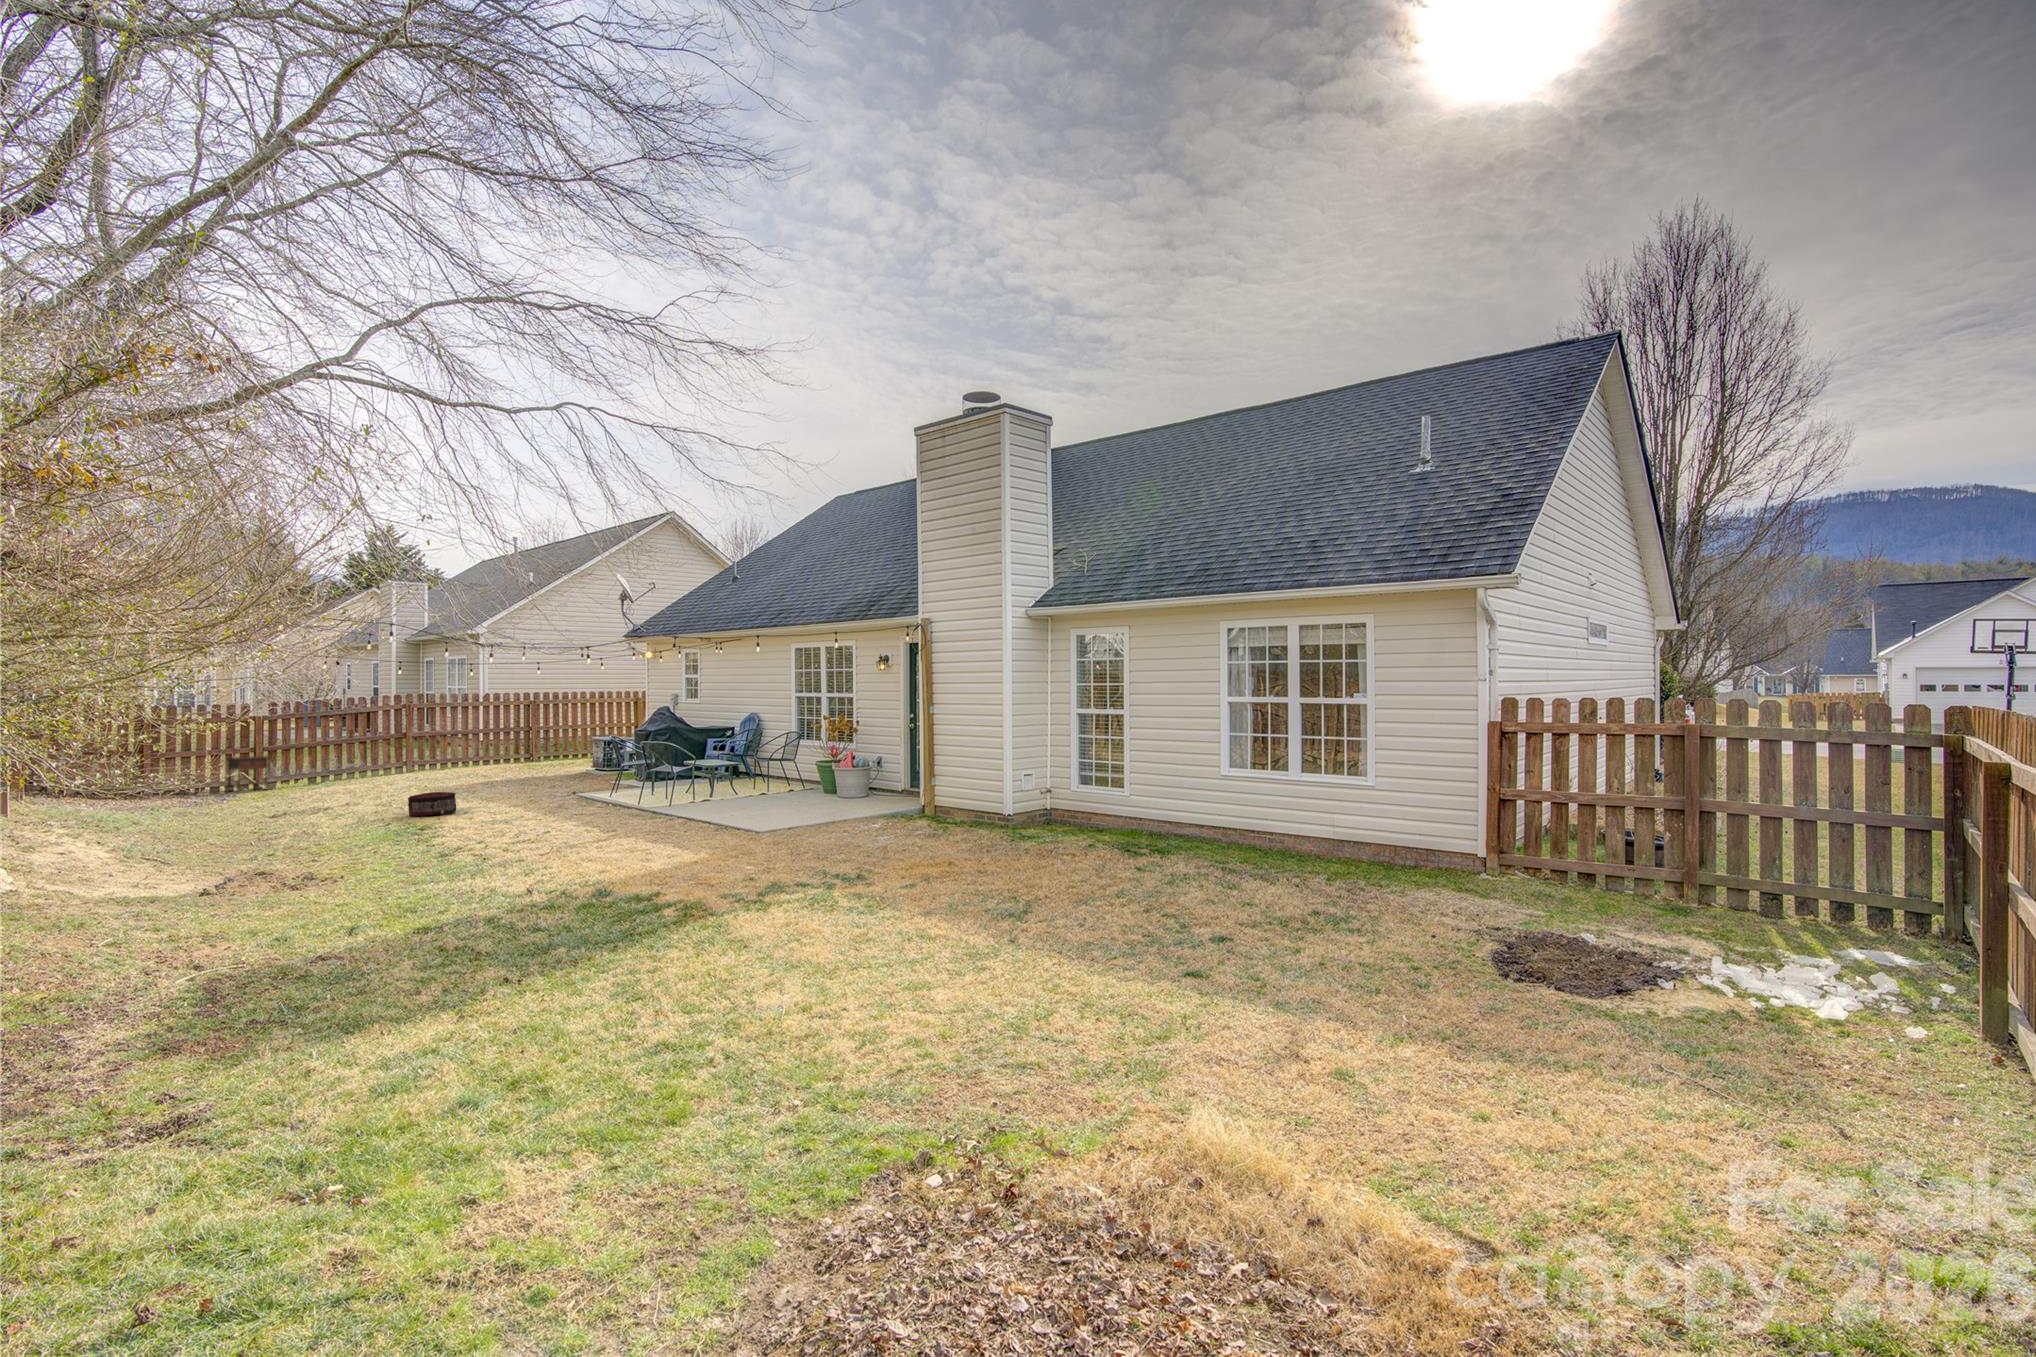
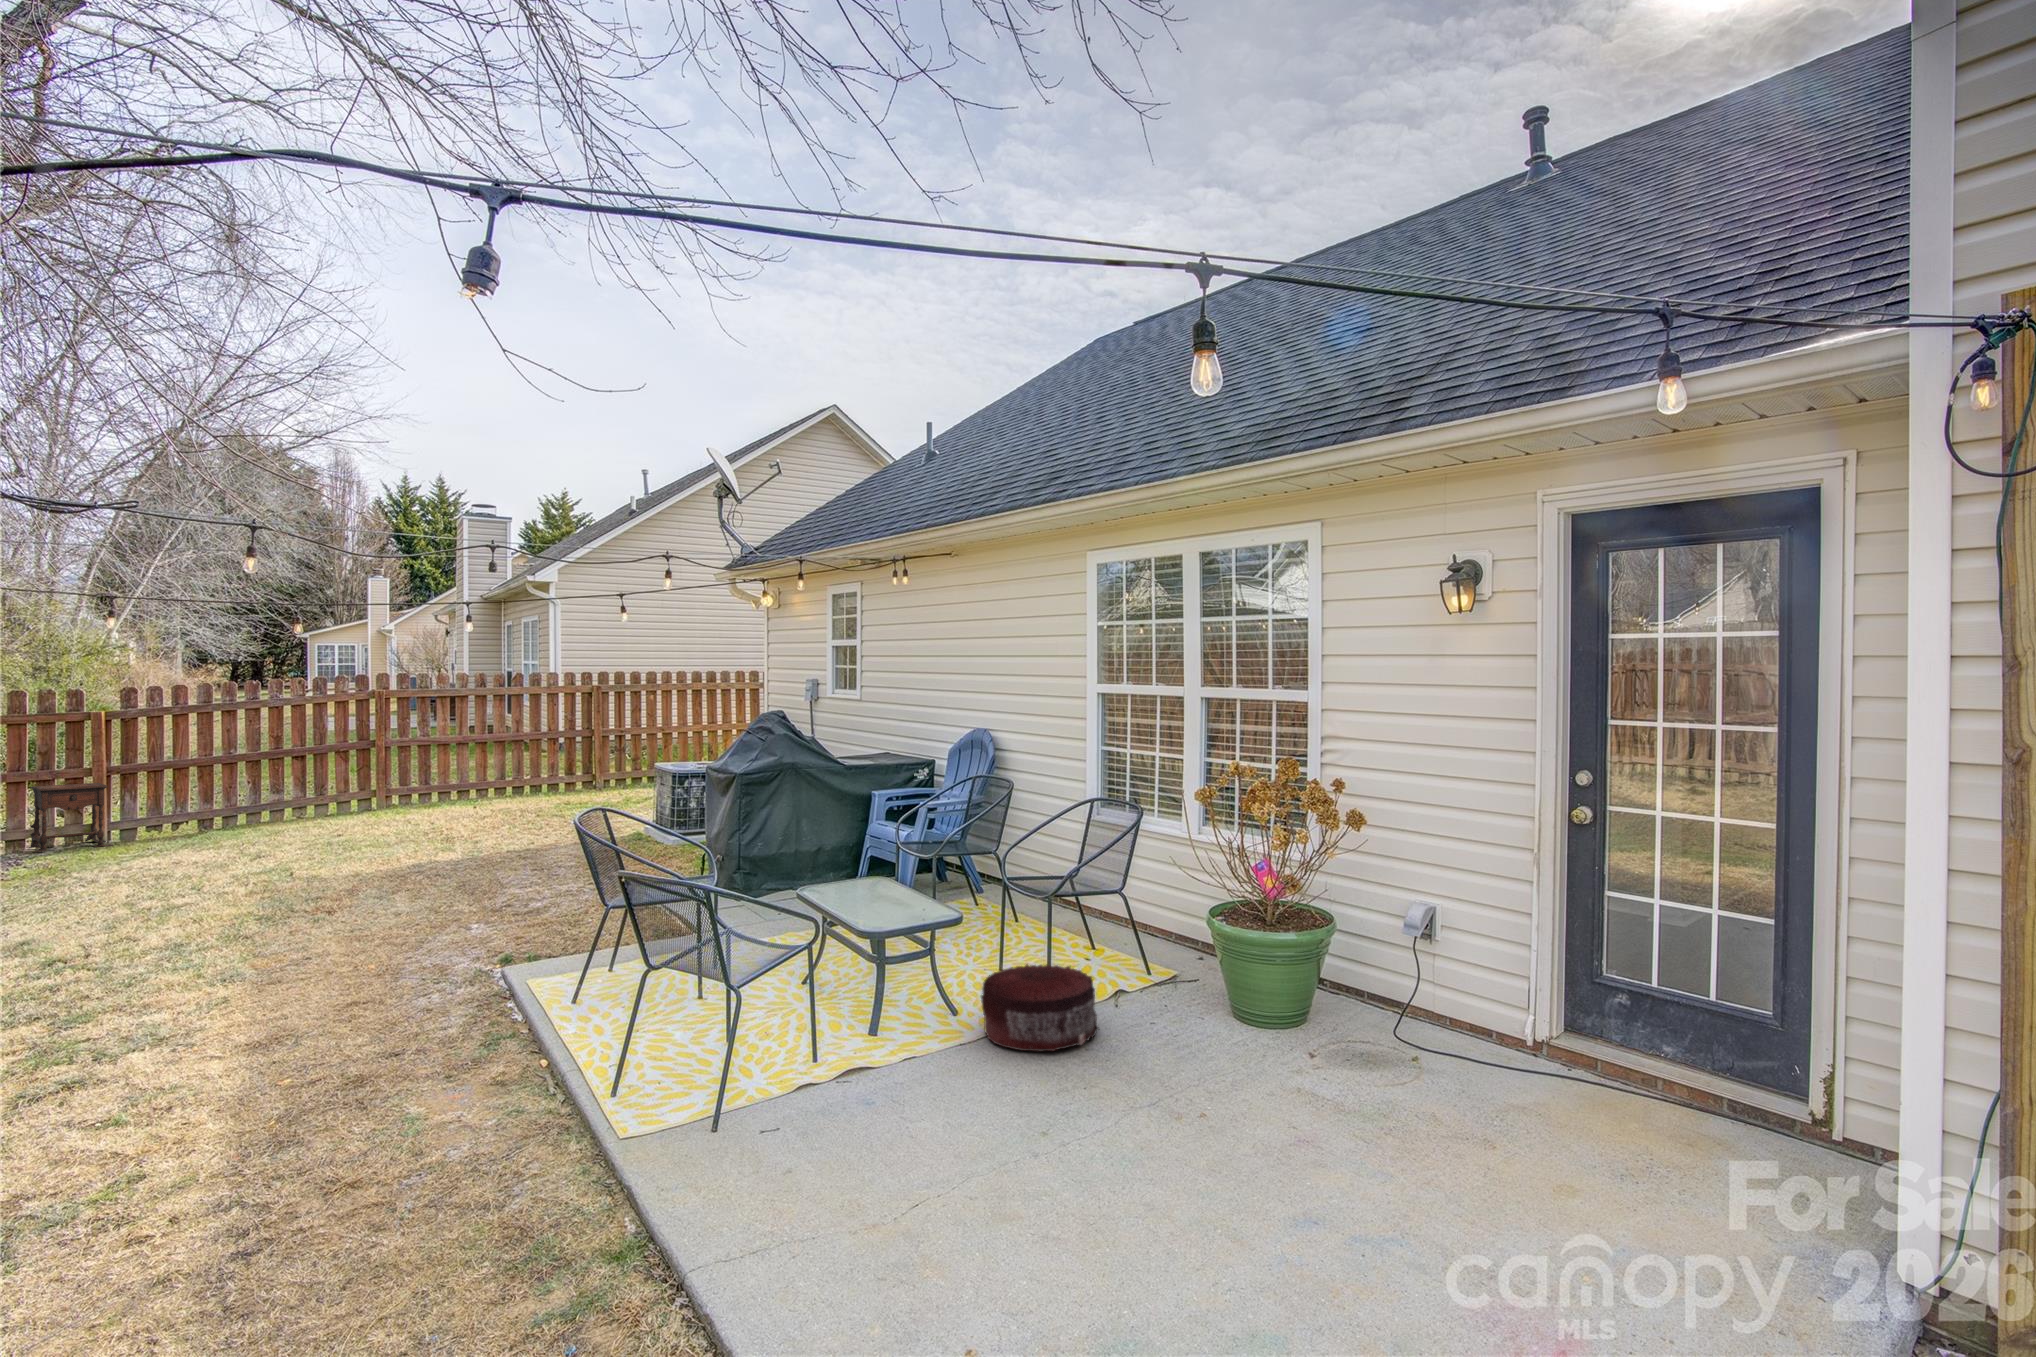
pouf: present [408,792,456,816] -> present [981,964,1099,1051]

